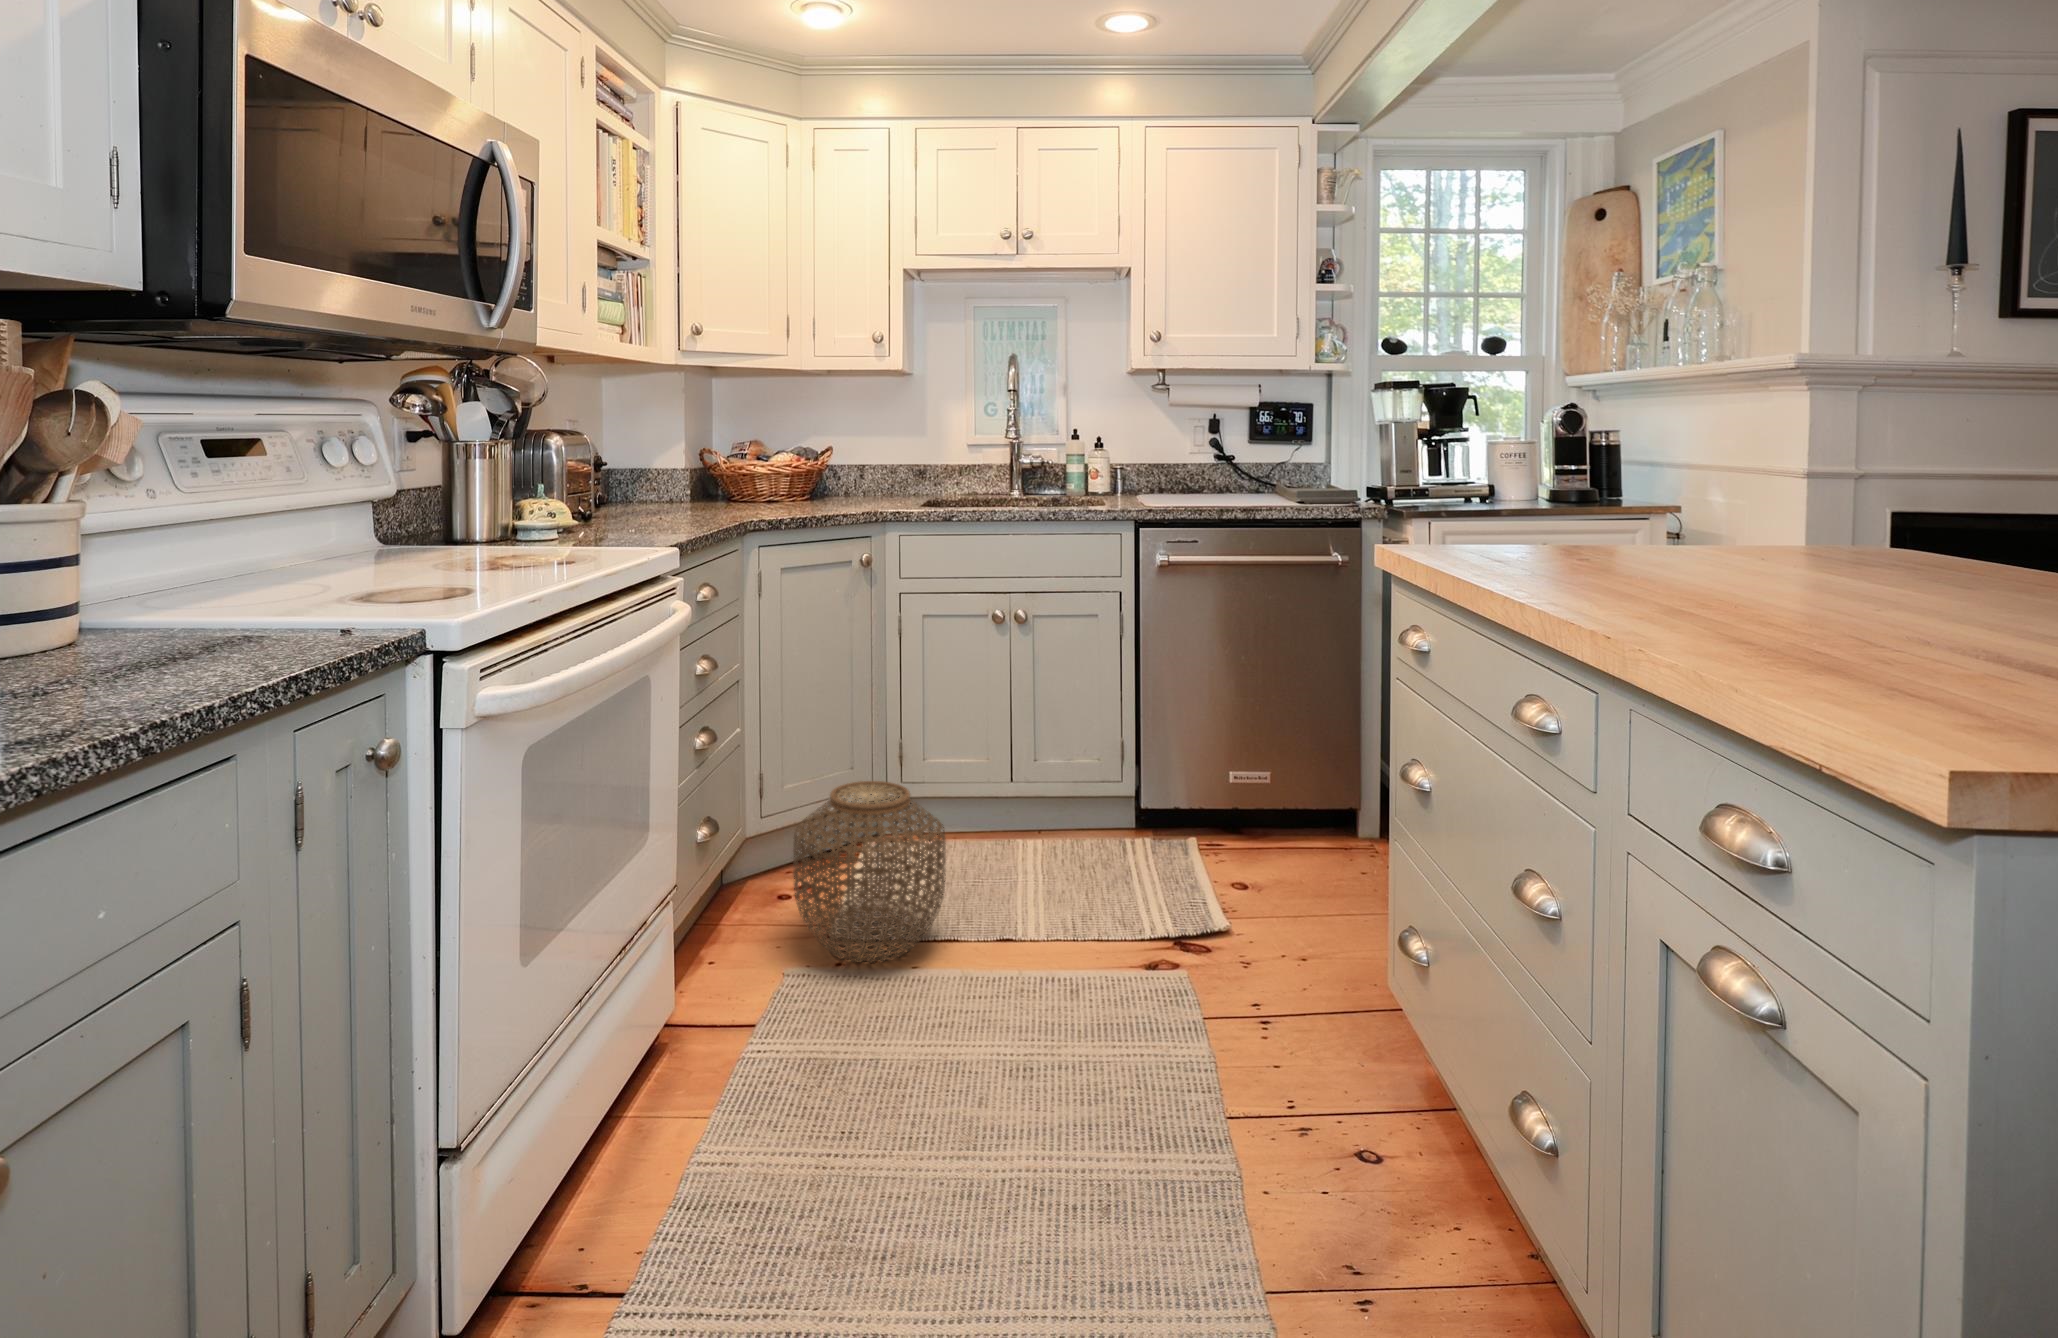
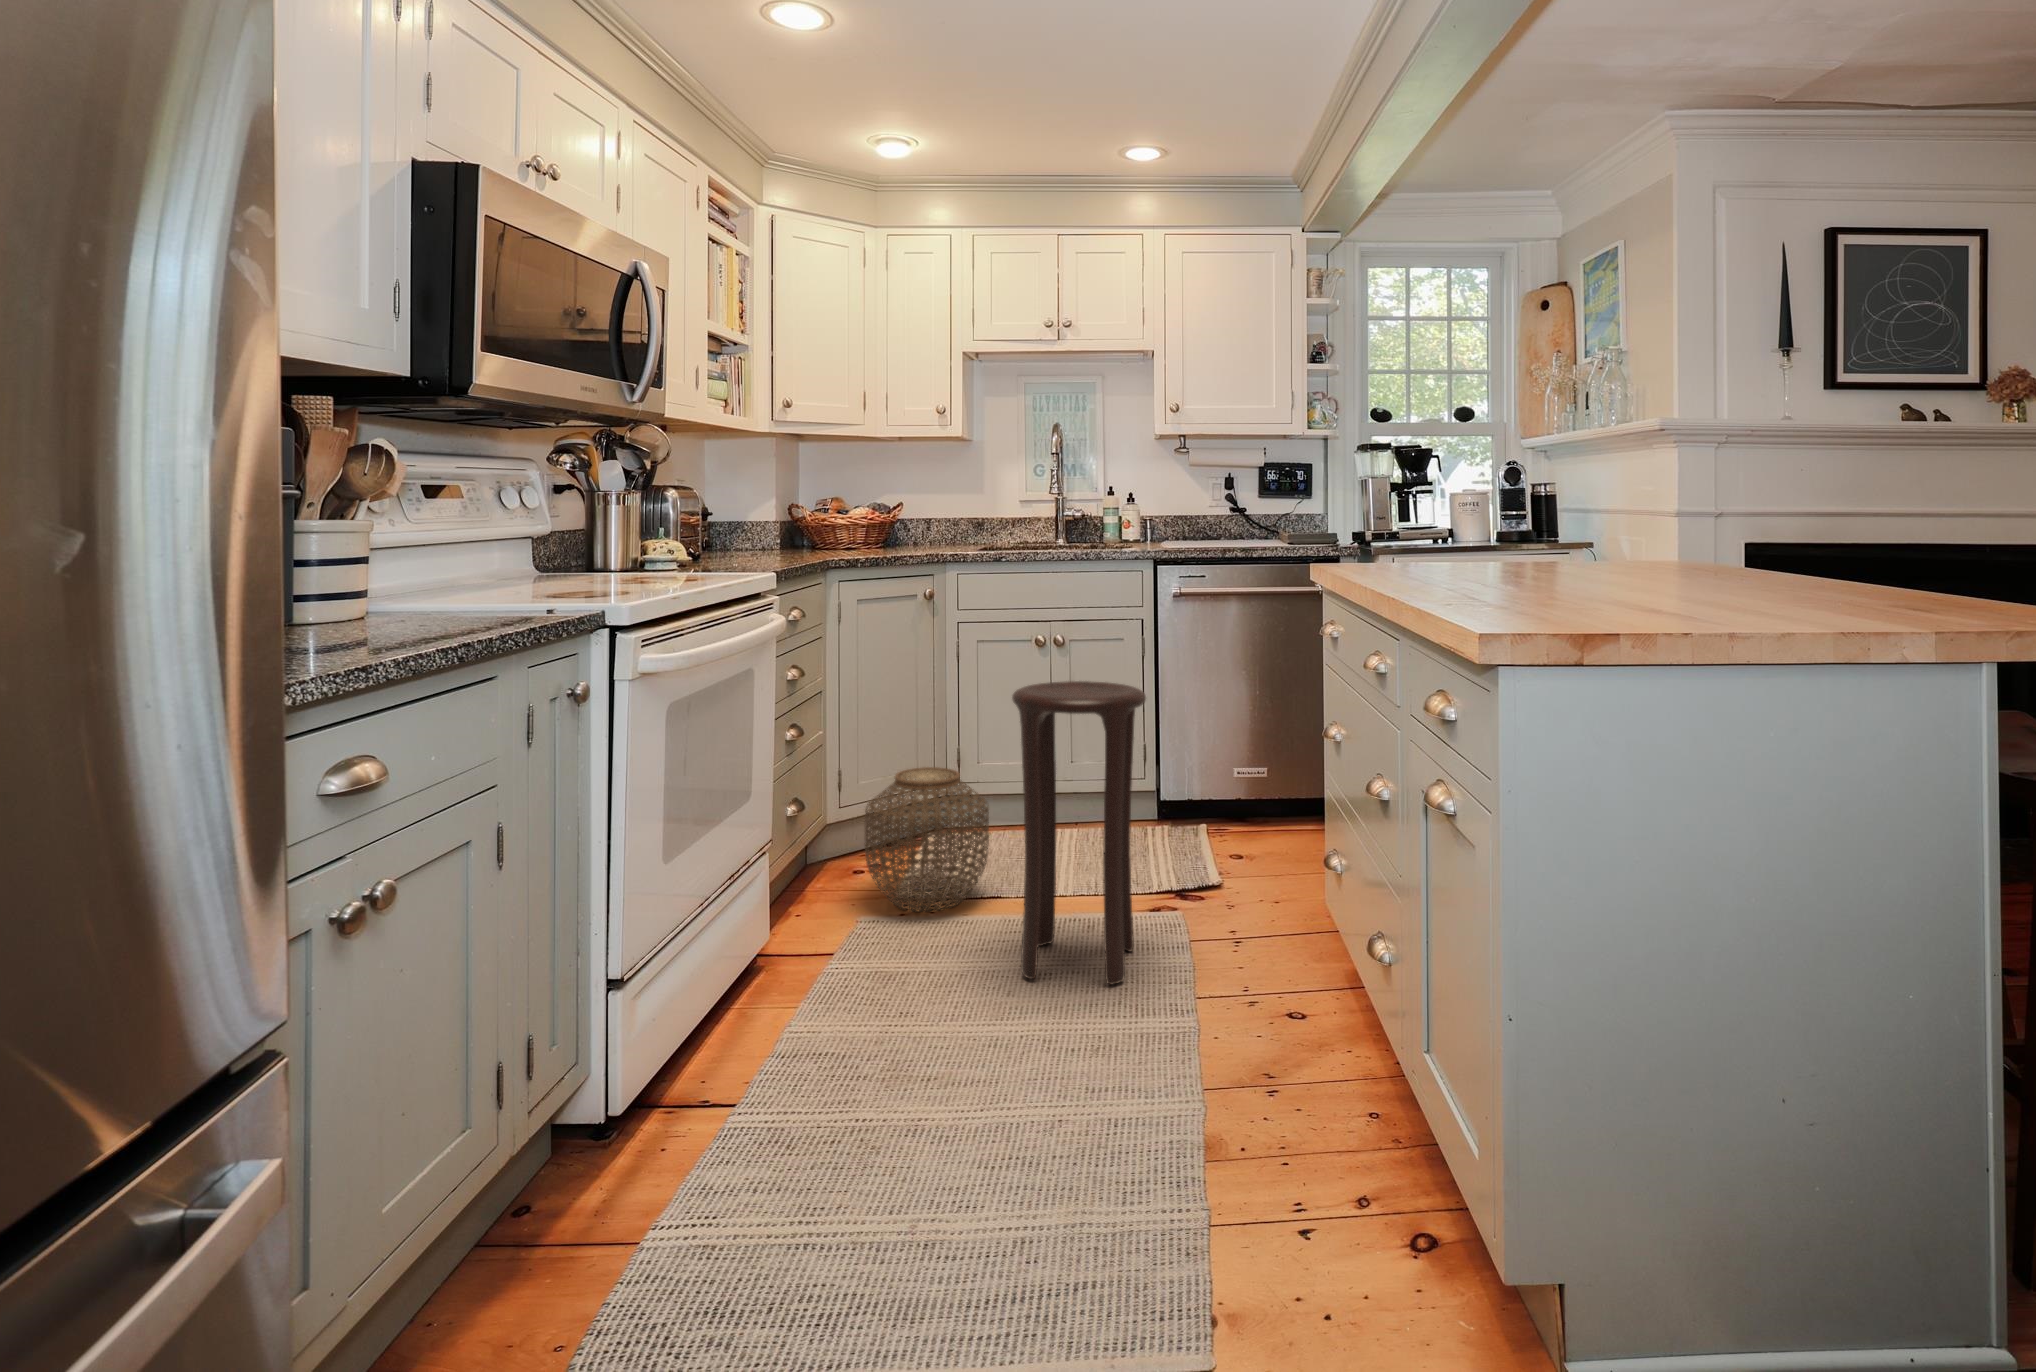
stool: none [986,691,1163,1096] -> present [1012,681,1146,984]

